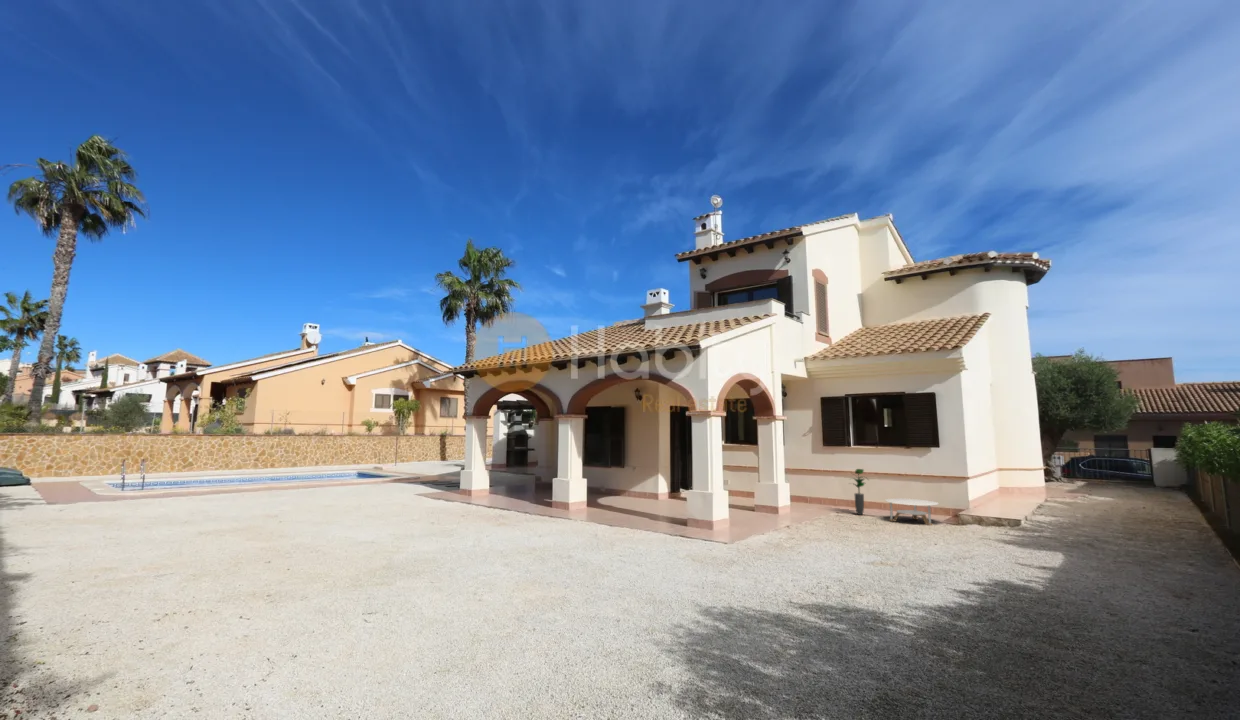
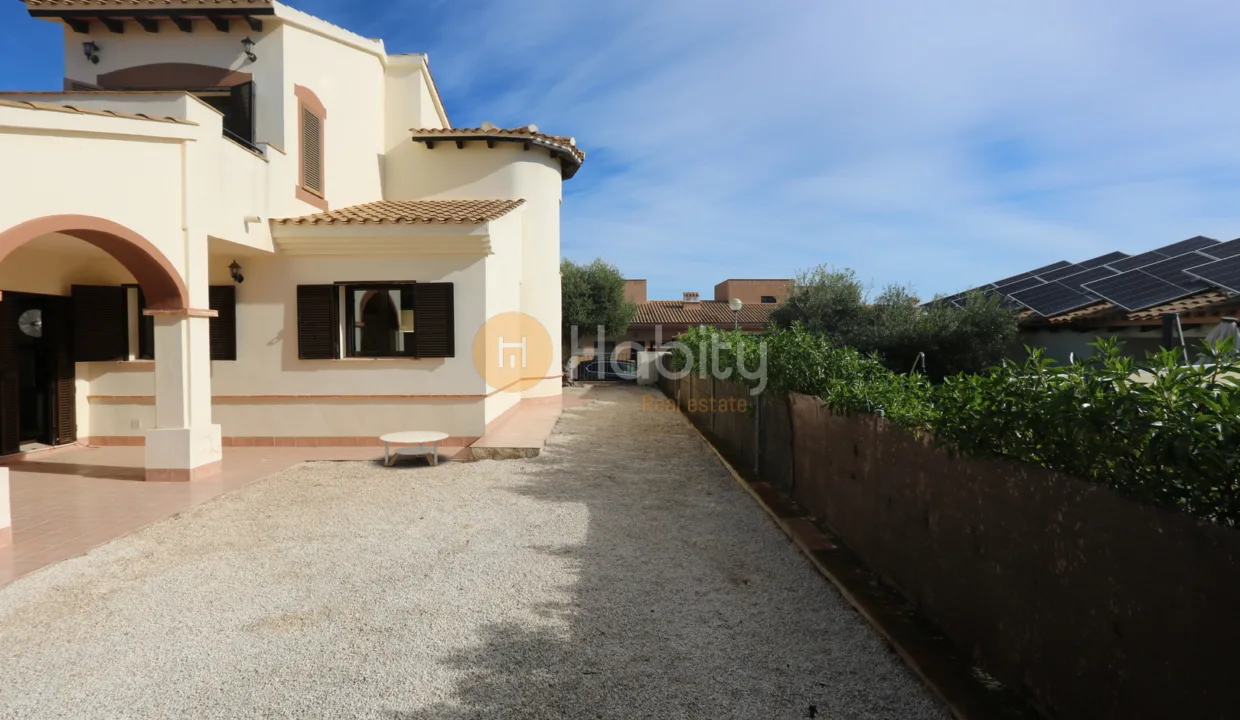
potted plant: present [855,469,864,515] -> none [330,394,362,459]

